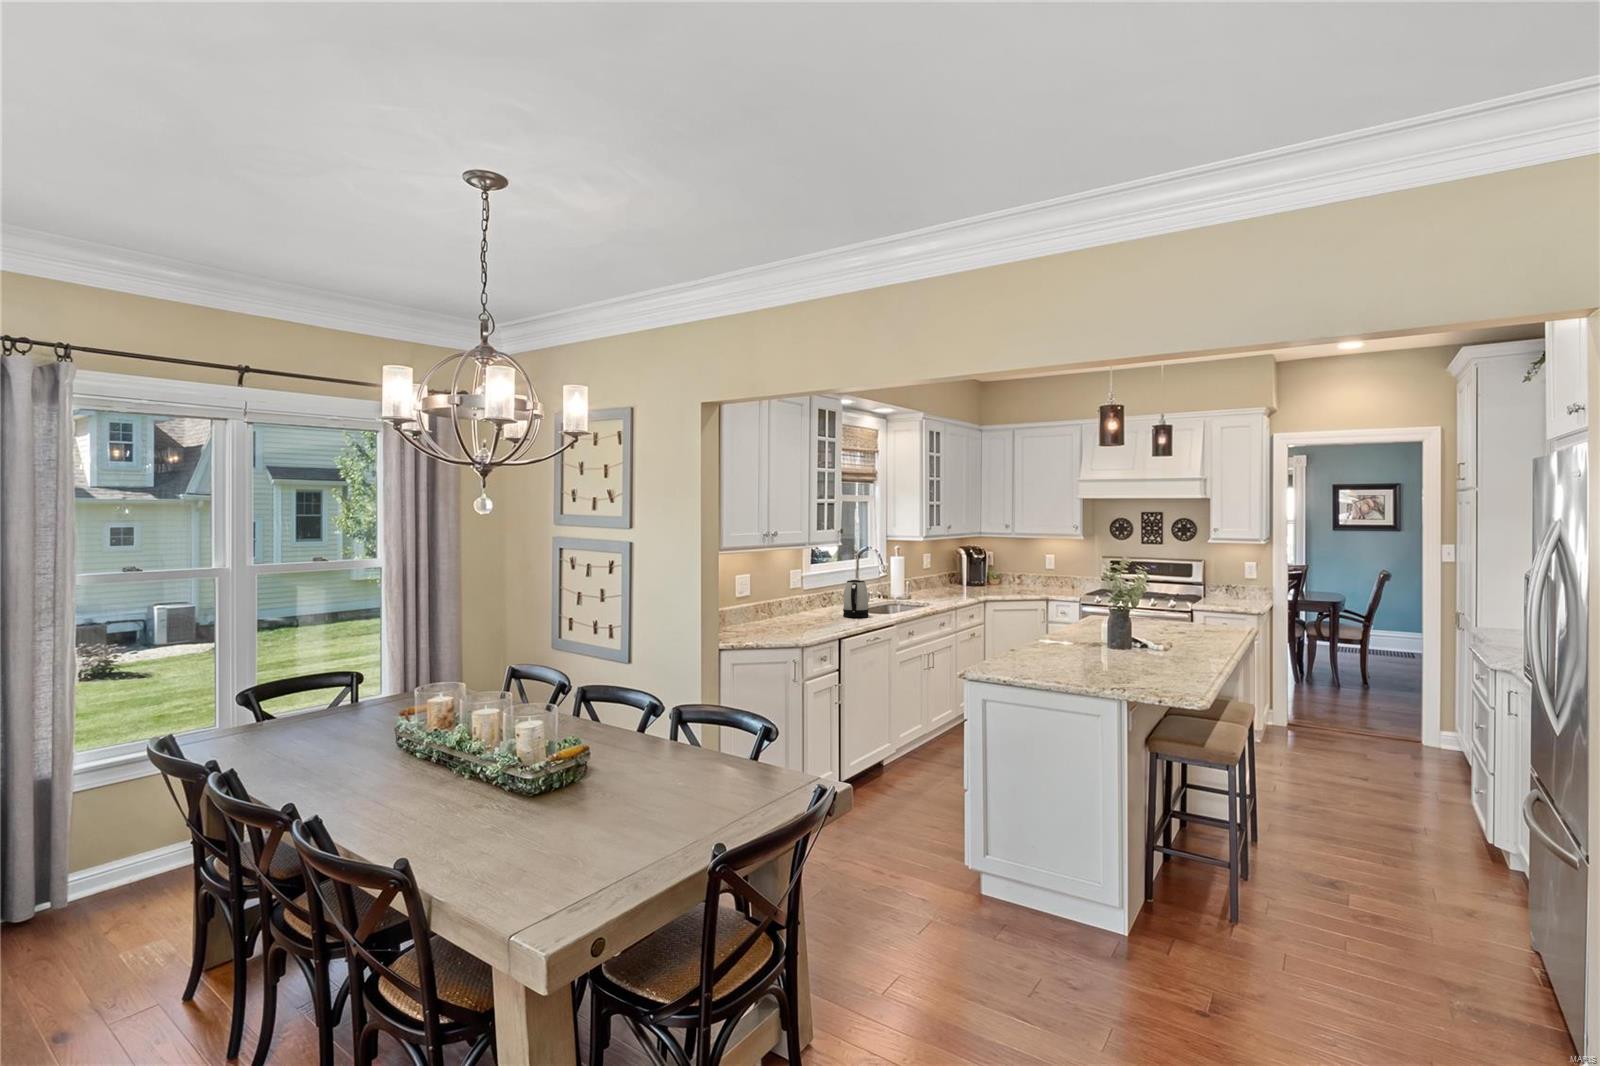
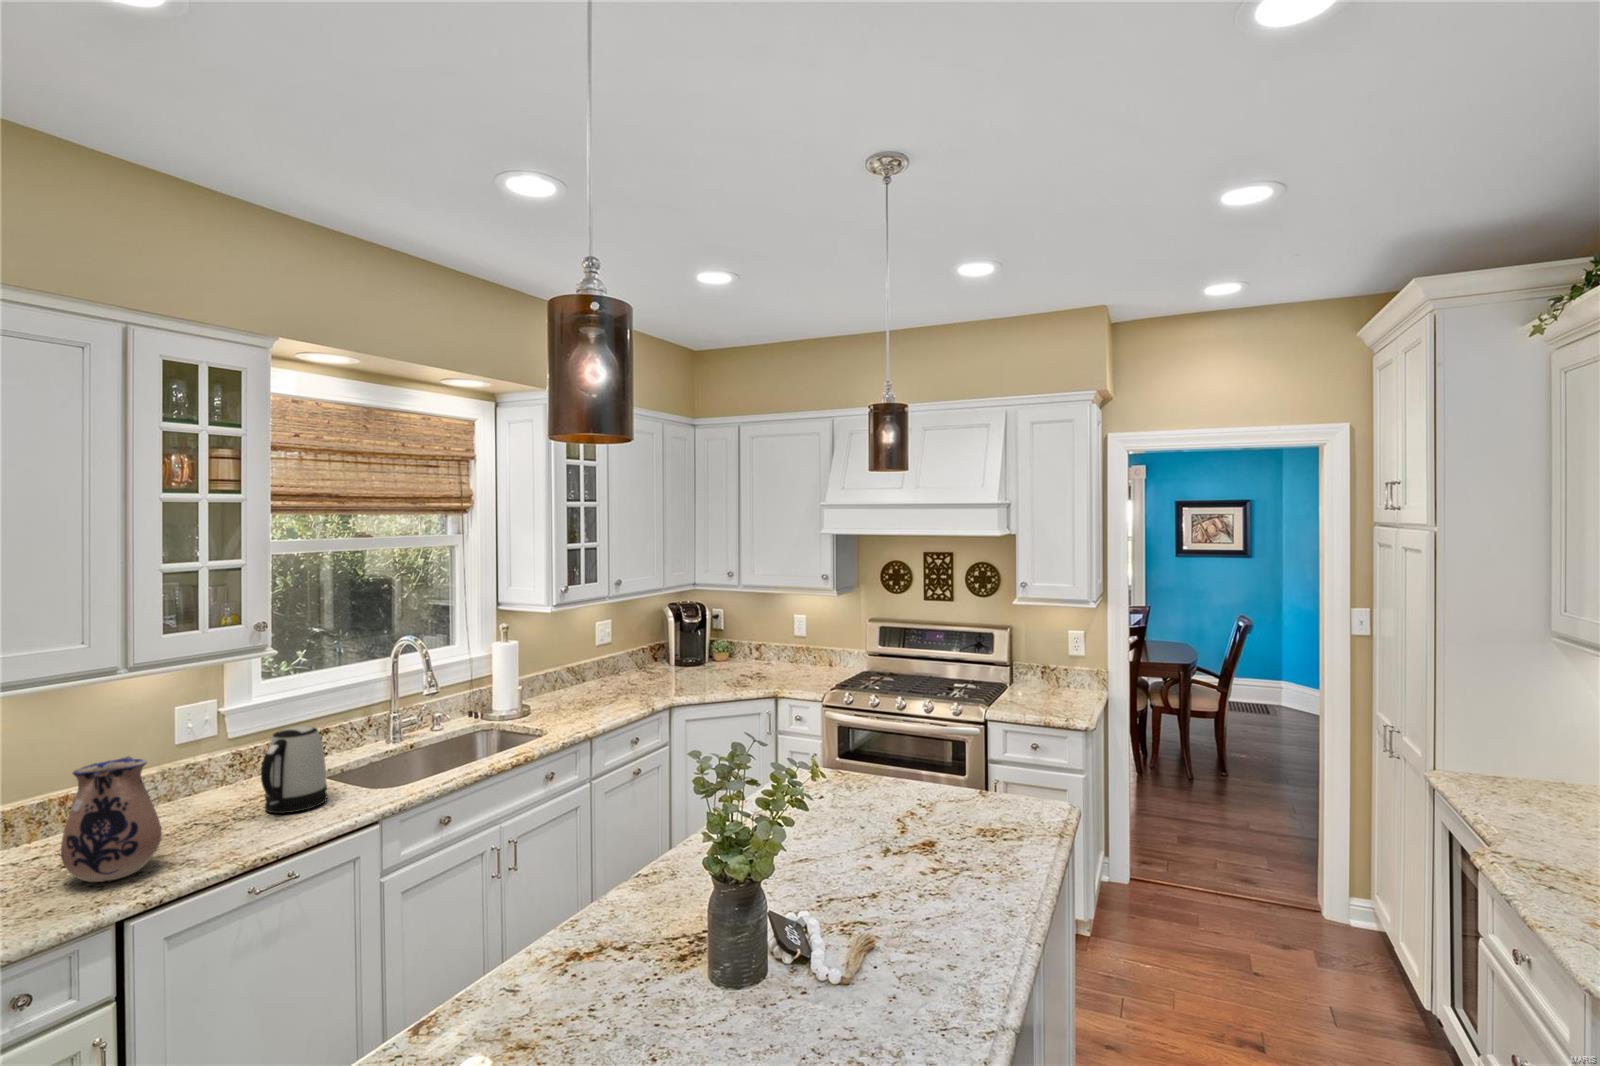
ceramic pitcher: none [807,579,839,627] -> present [61,756,162,882]

